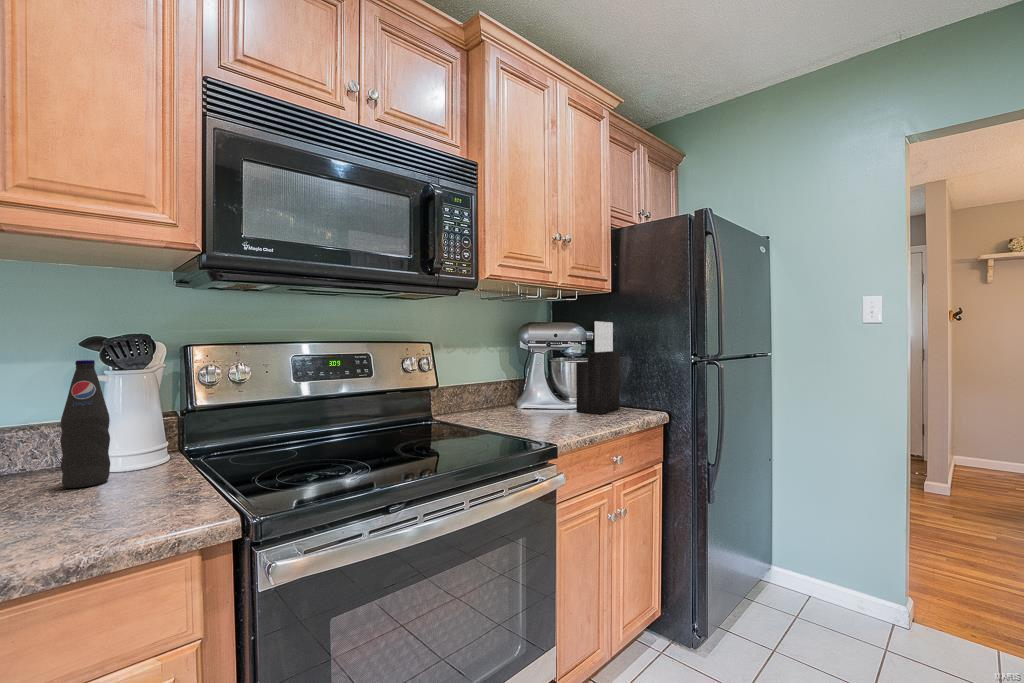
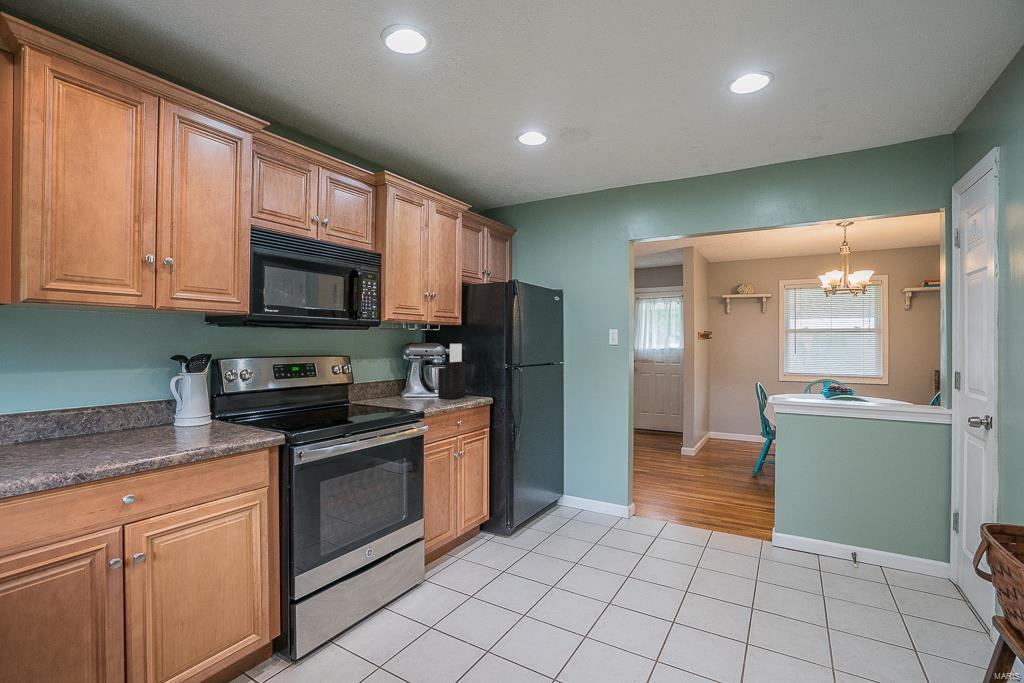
bottle: present [60,360,110,488] -> none [177,368,198,430]

